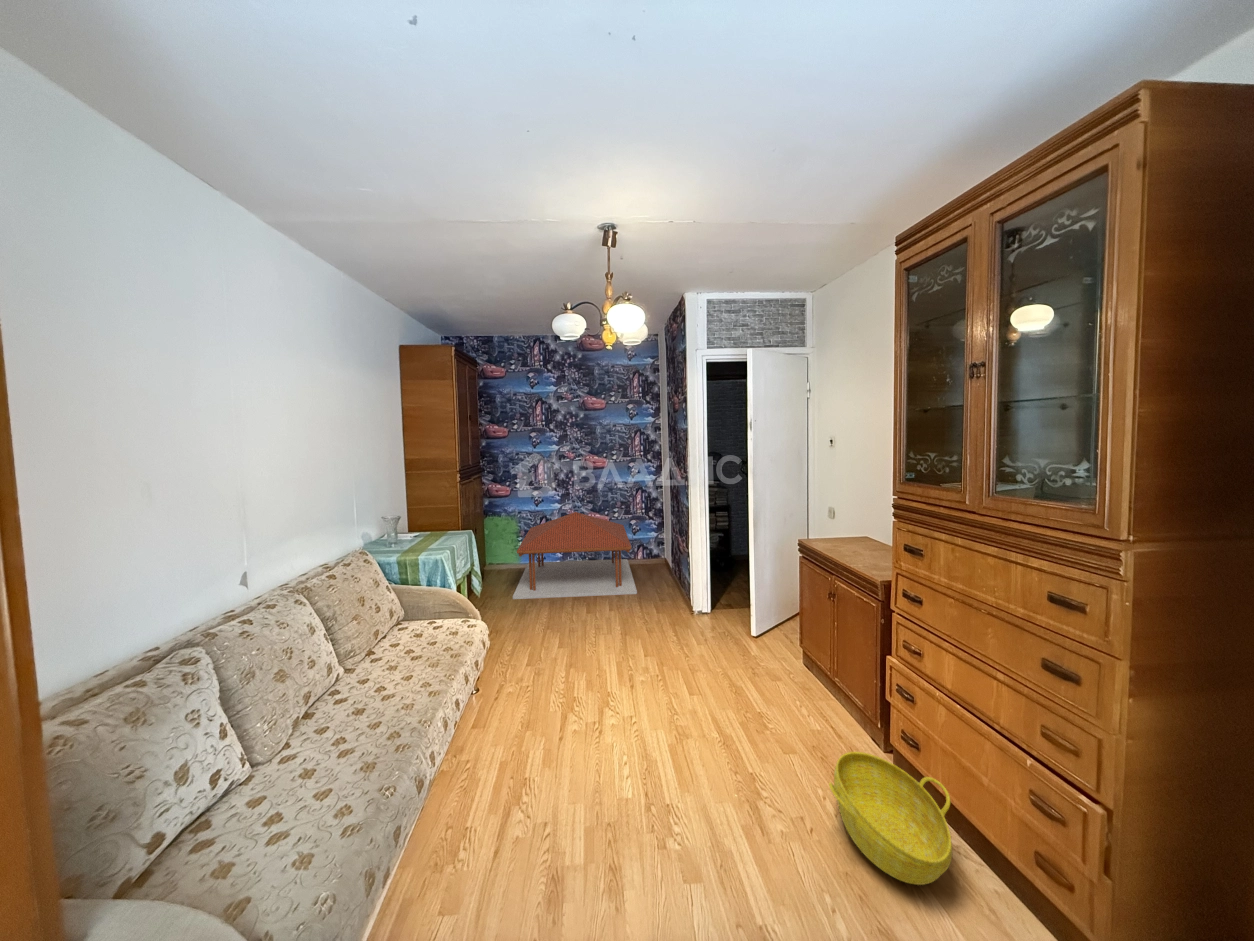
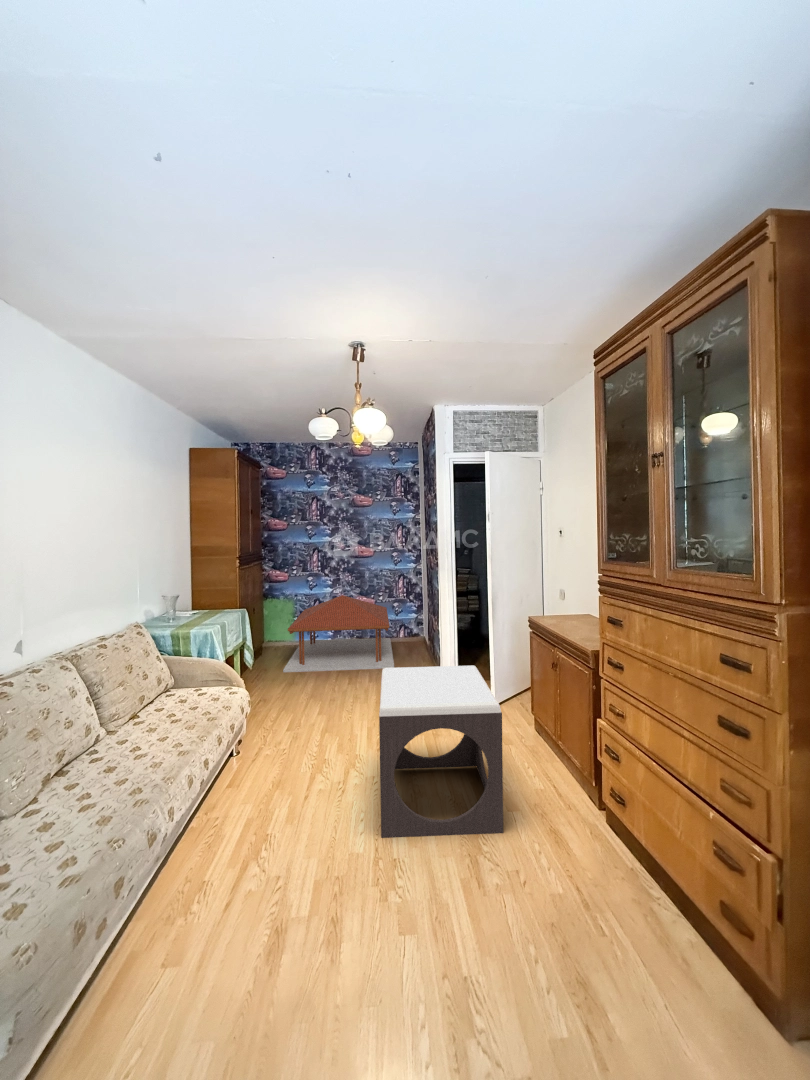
footstool: none [642,596,785,783] -> present [379,666,503,838]
basket: present [829,752,952,885] -> none [536,809,648,937]

